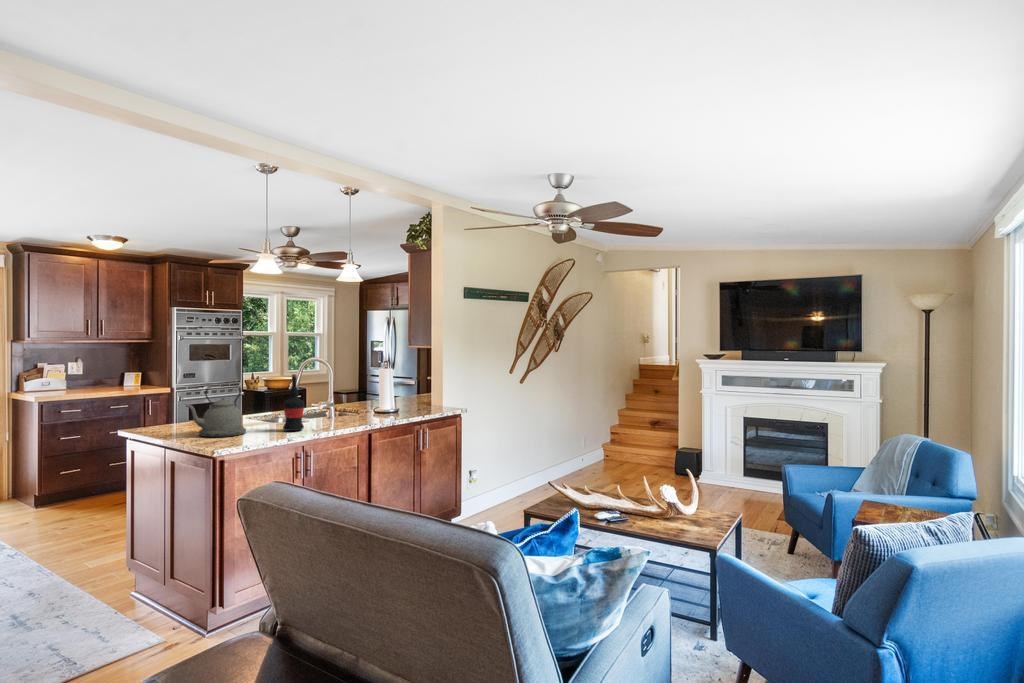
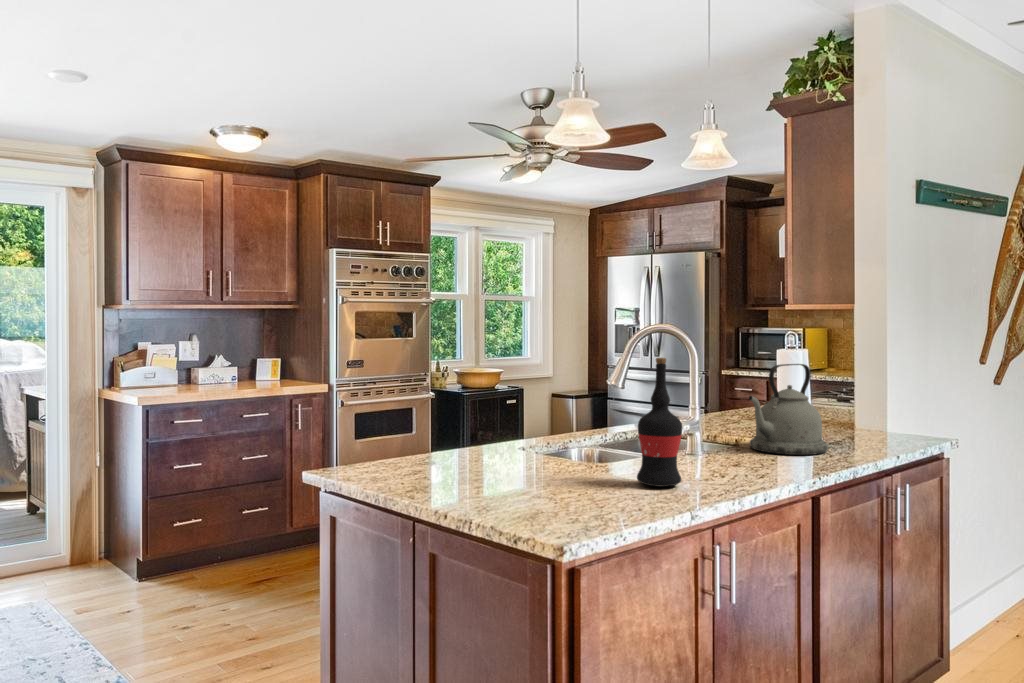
kettle: present [186,385,246,437] -> present [749,364,828,455]

